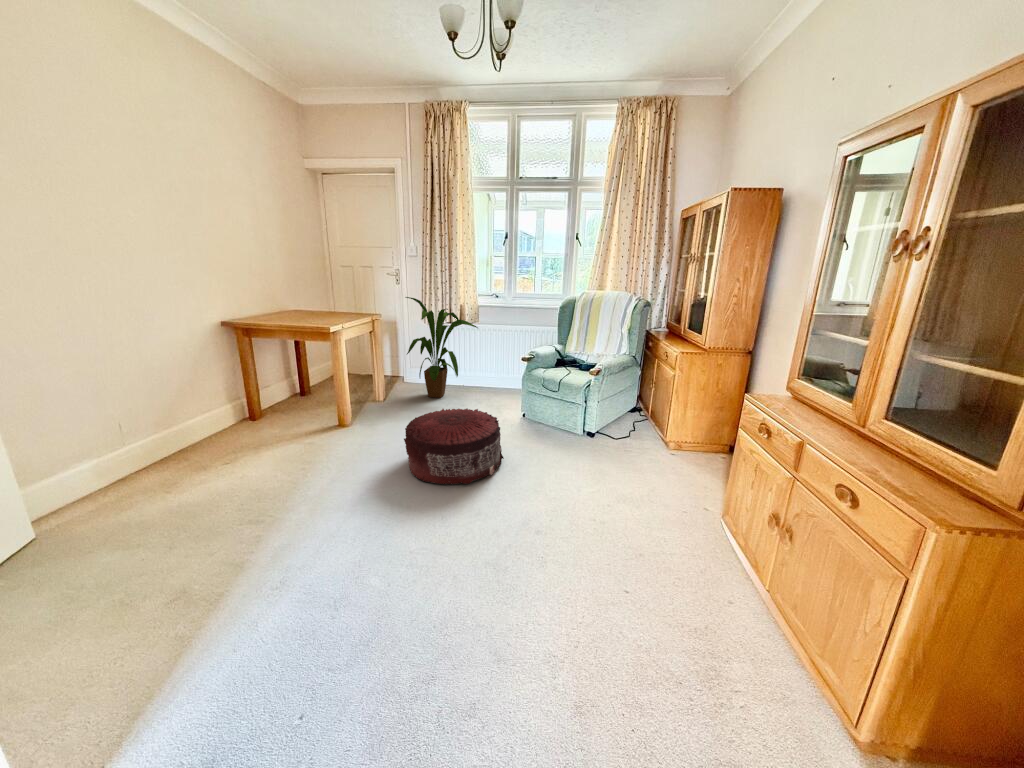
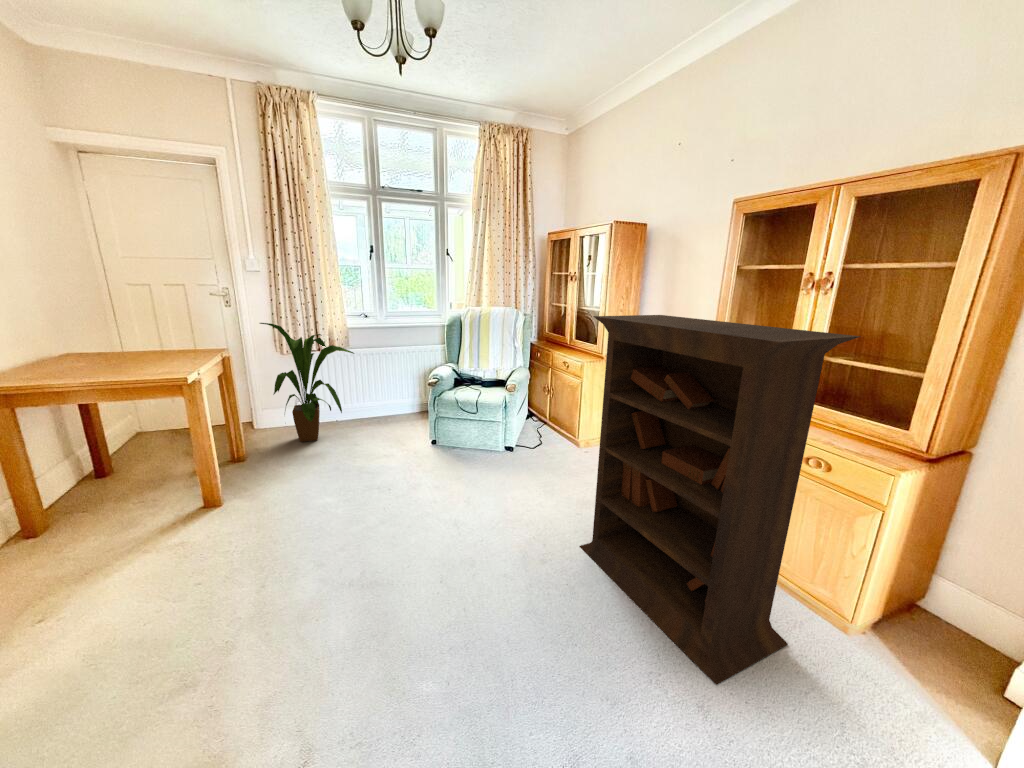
bookcase: none [591,292,849,699] -> present [579,315,860,685]
pouf: present [404,409,504,484] -> none [332,446,450,547]

